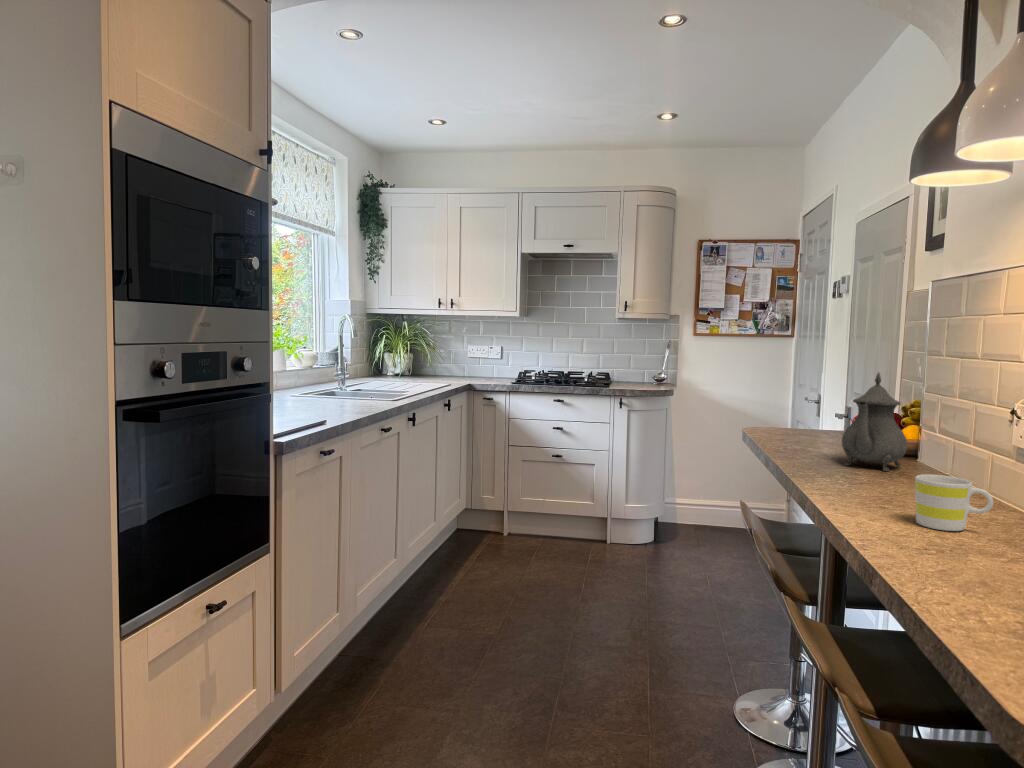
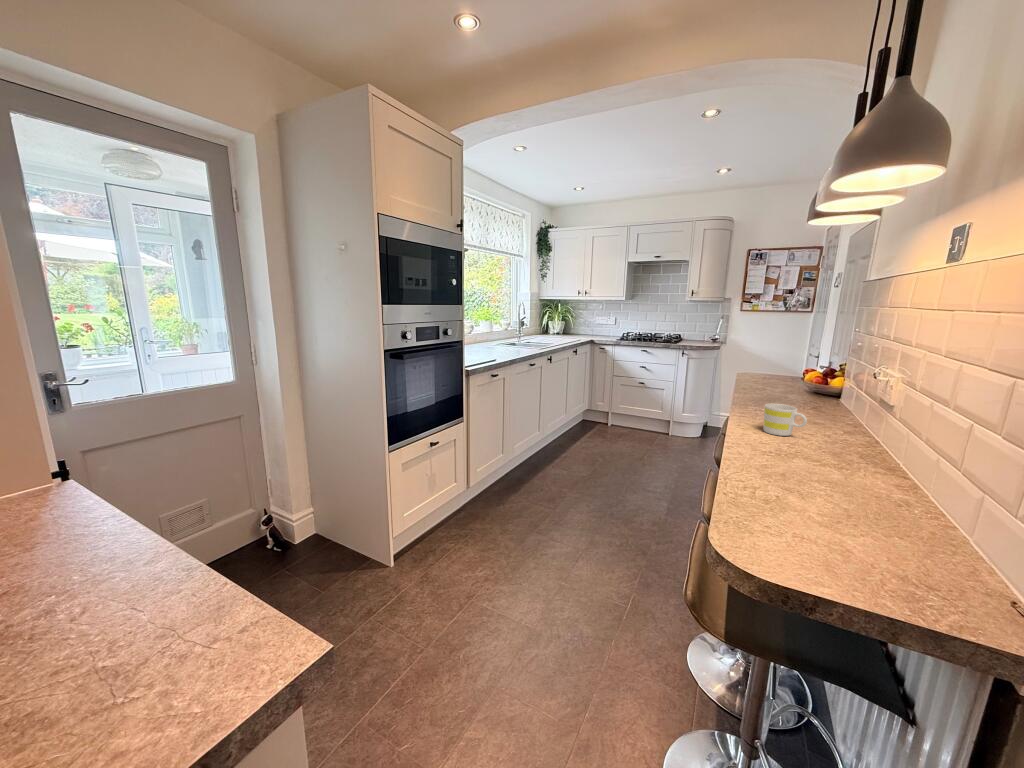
teapot: present [842,372,907,471] -> none [770,342,813,402]

